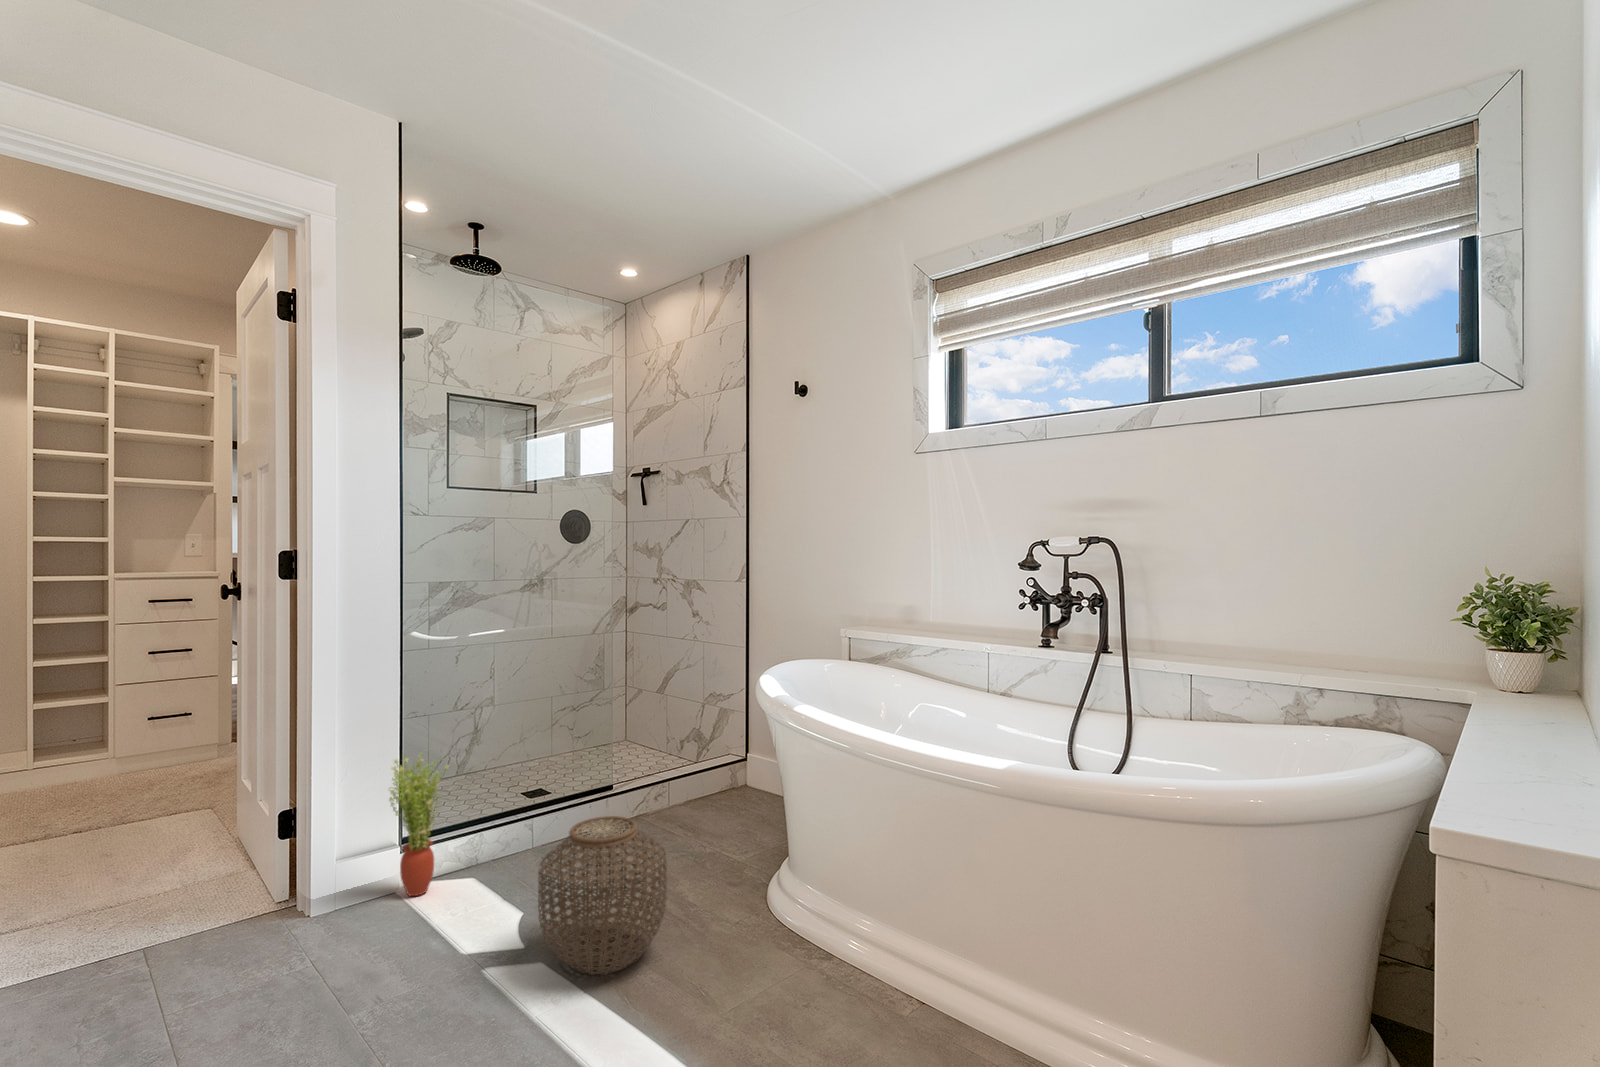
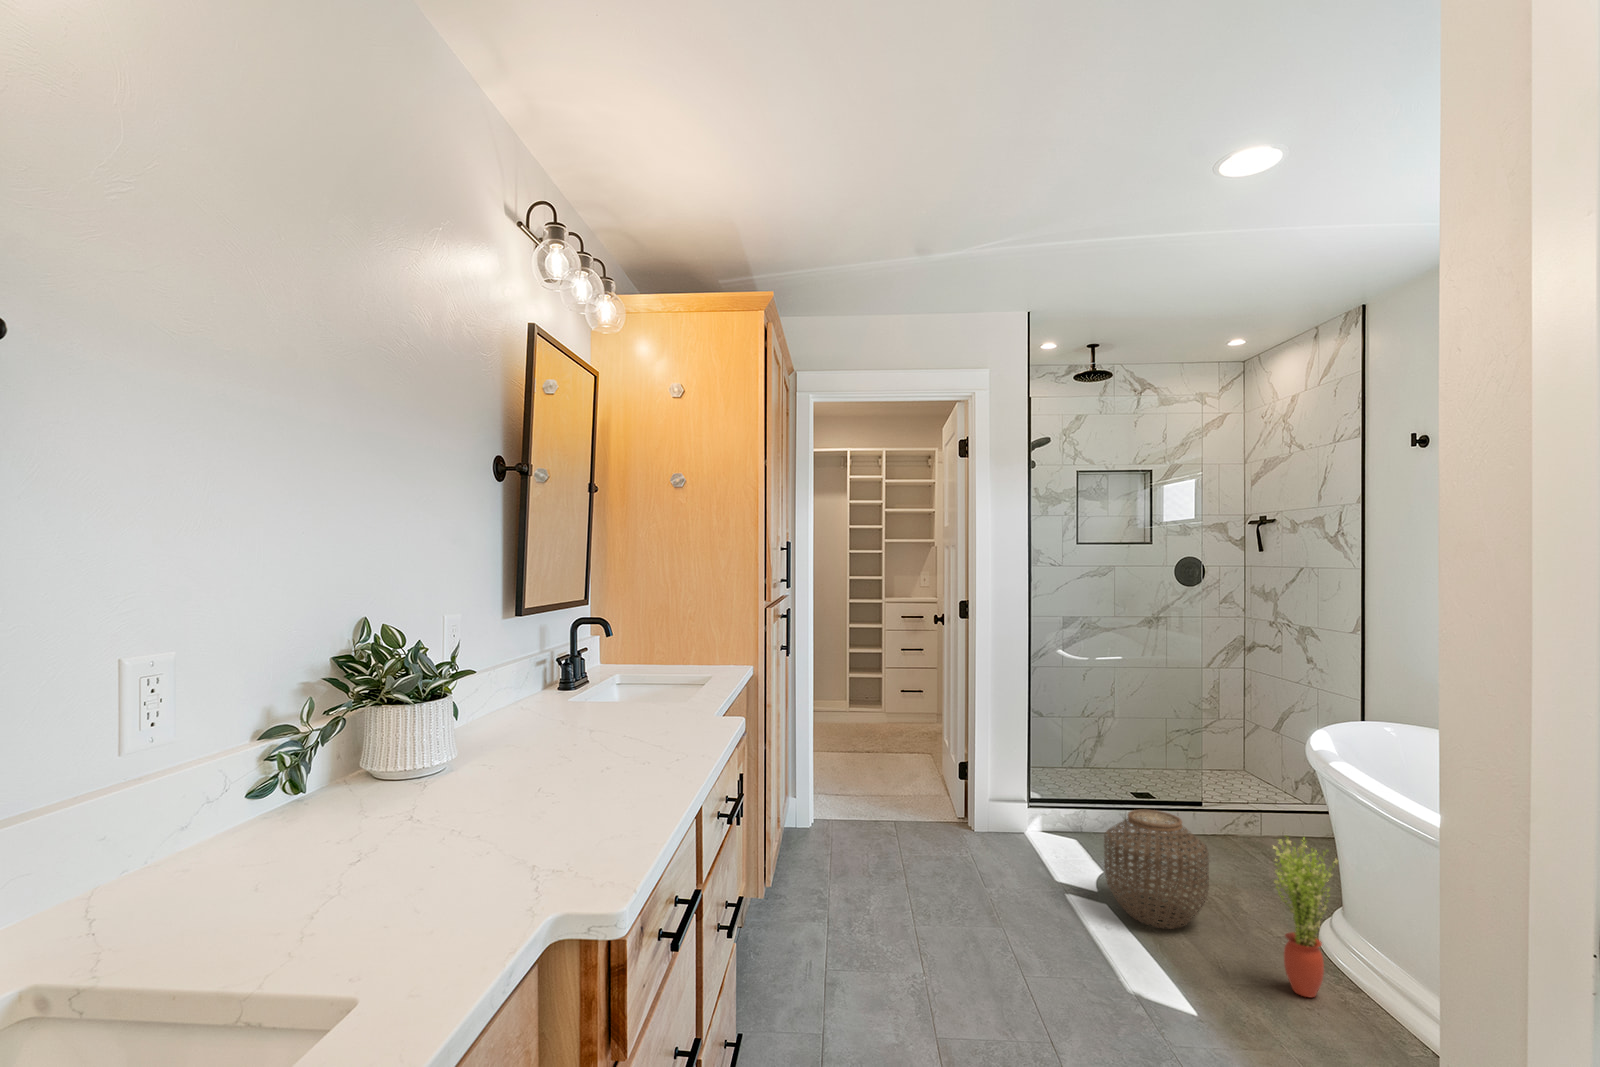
potted plant: present [389,754,448,896] -> present [1273,837,1338,997]

